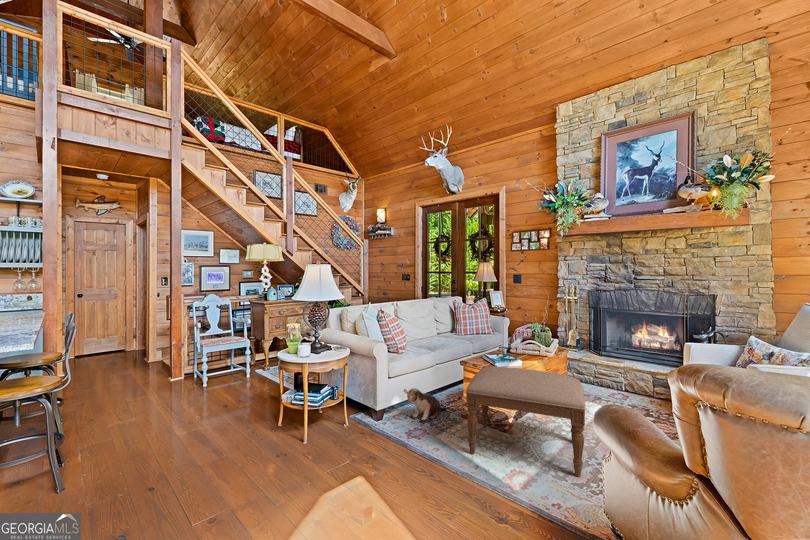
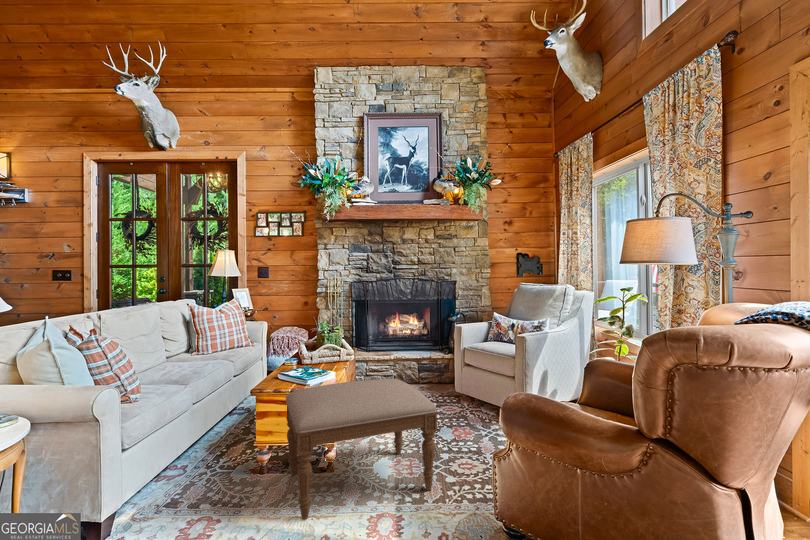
plush toy: present [404,388,447,420] -> none [160,453,223,503]

